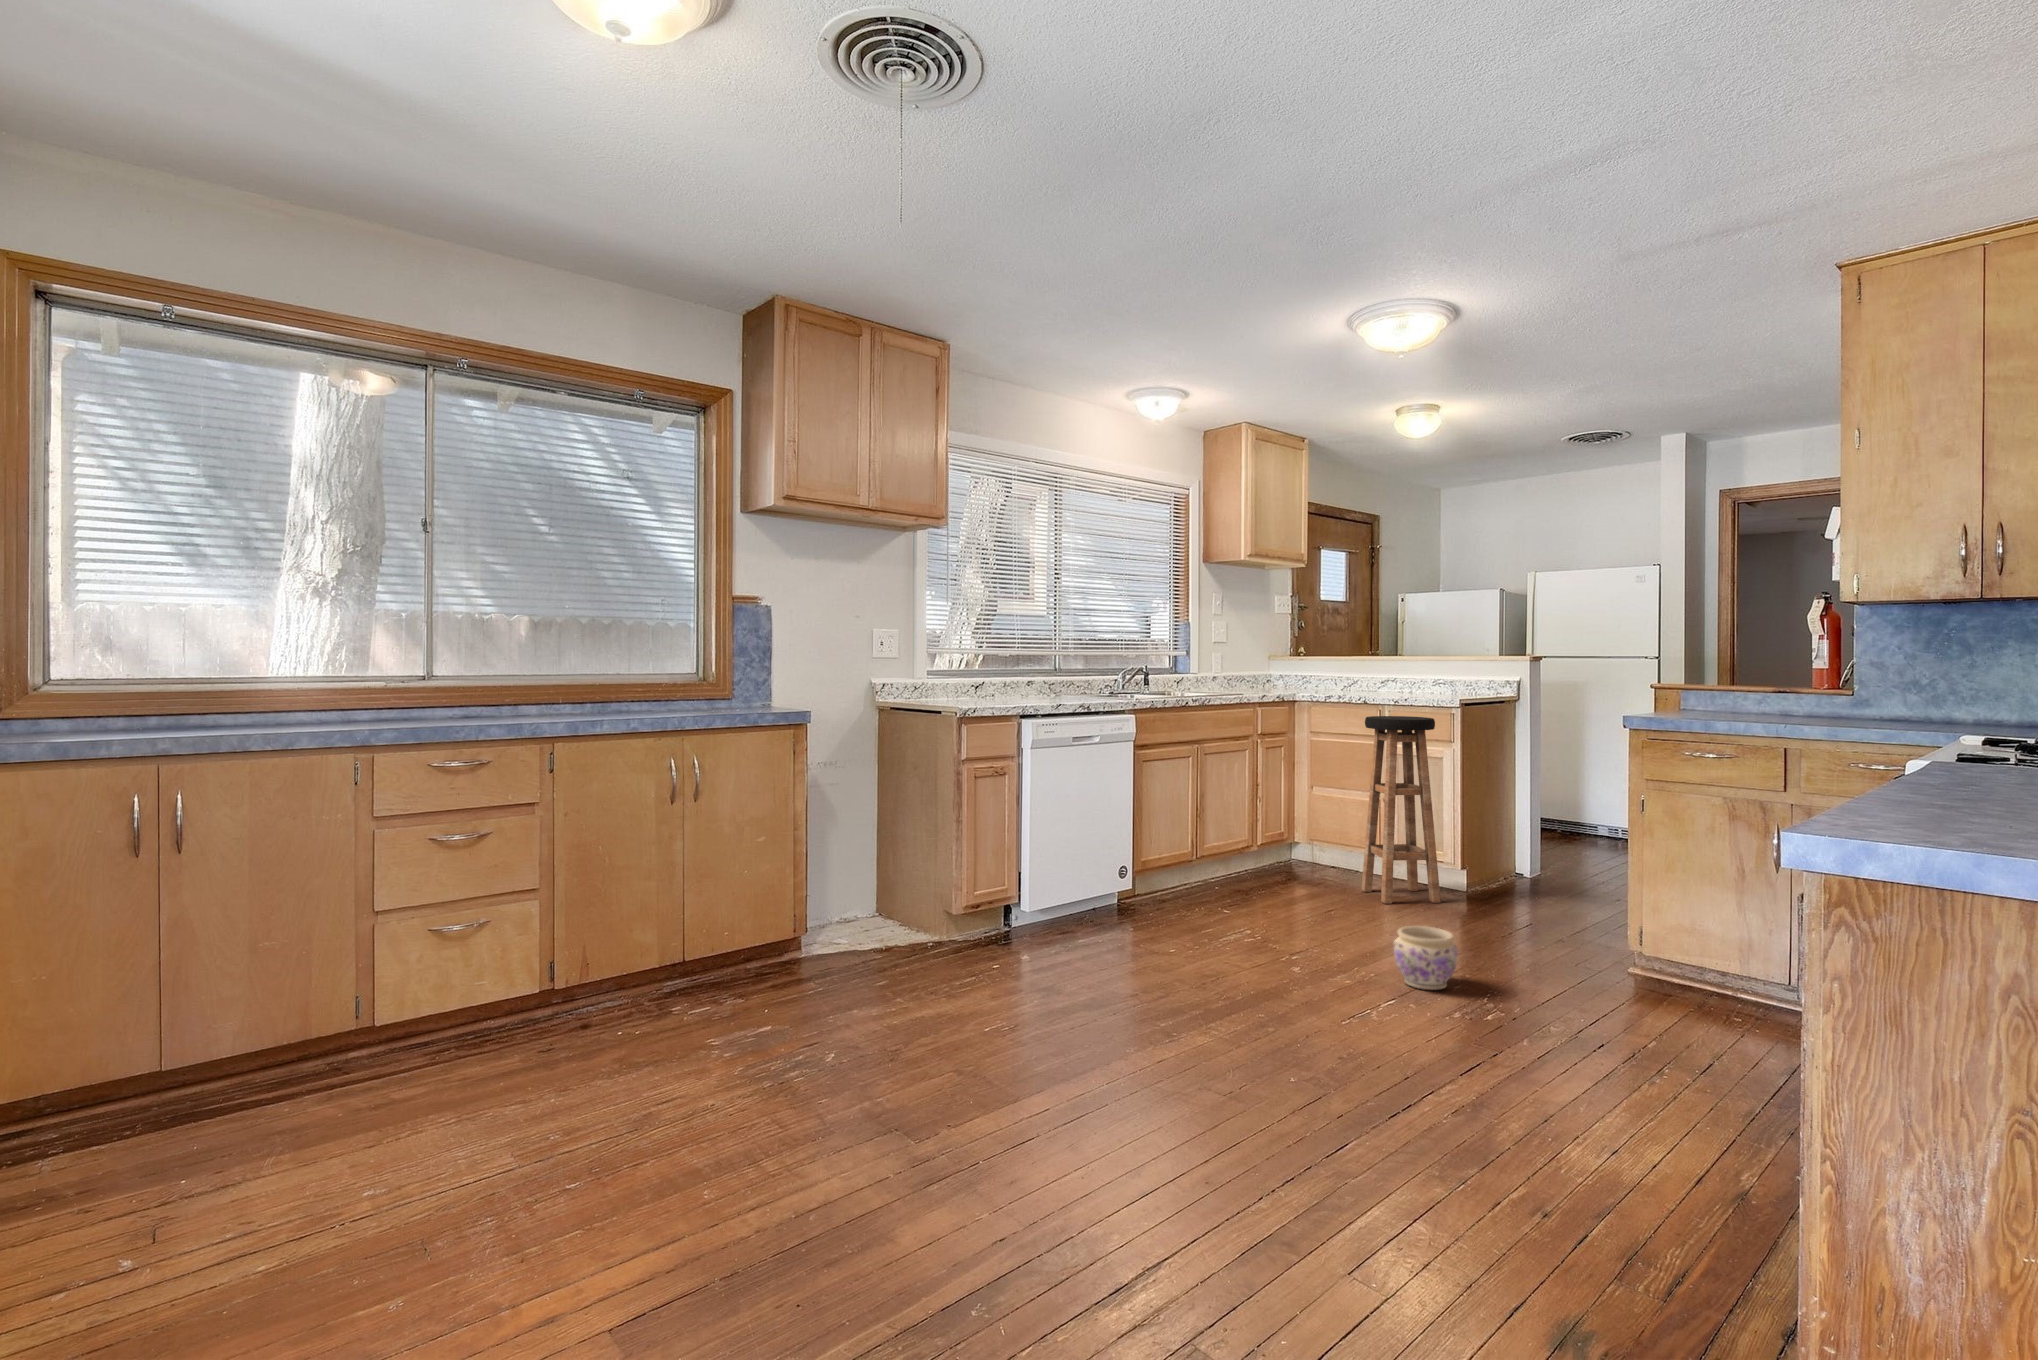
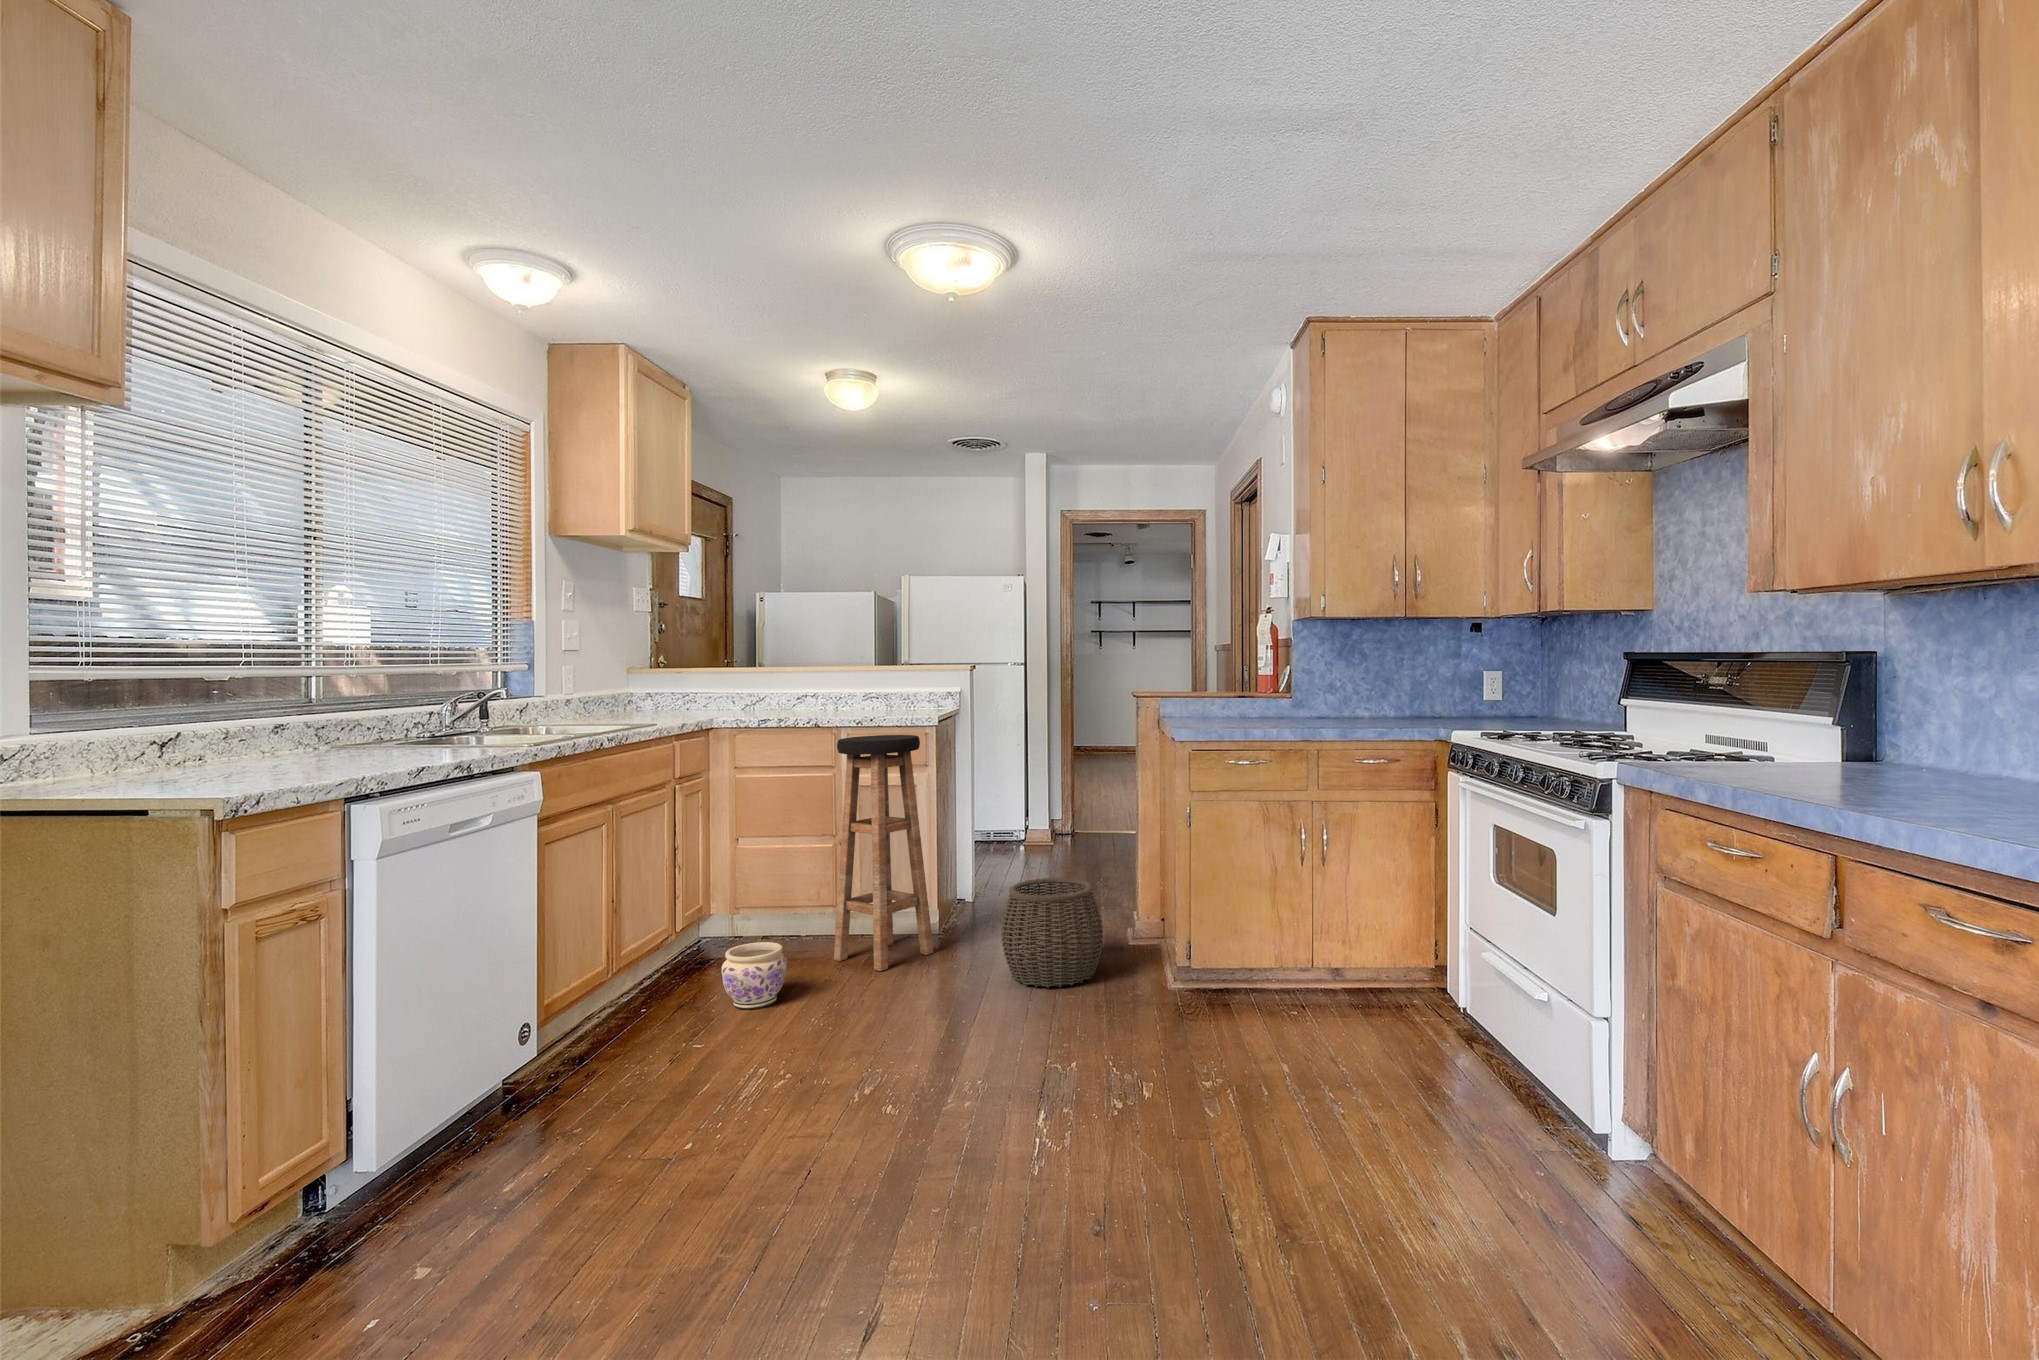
woven basket: none [1467,852,1568,947] -> present [1001,878,1103,988]
planter: present [1394,926,1458,990] -> present [721,942,787,1009]

